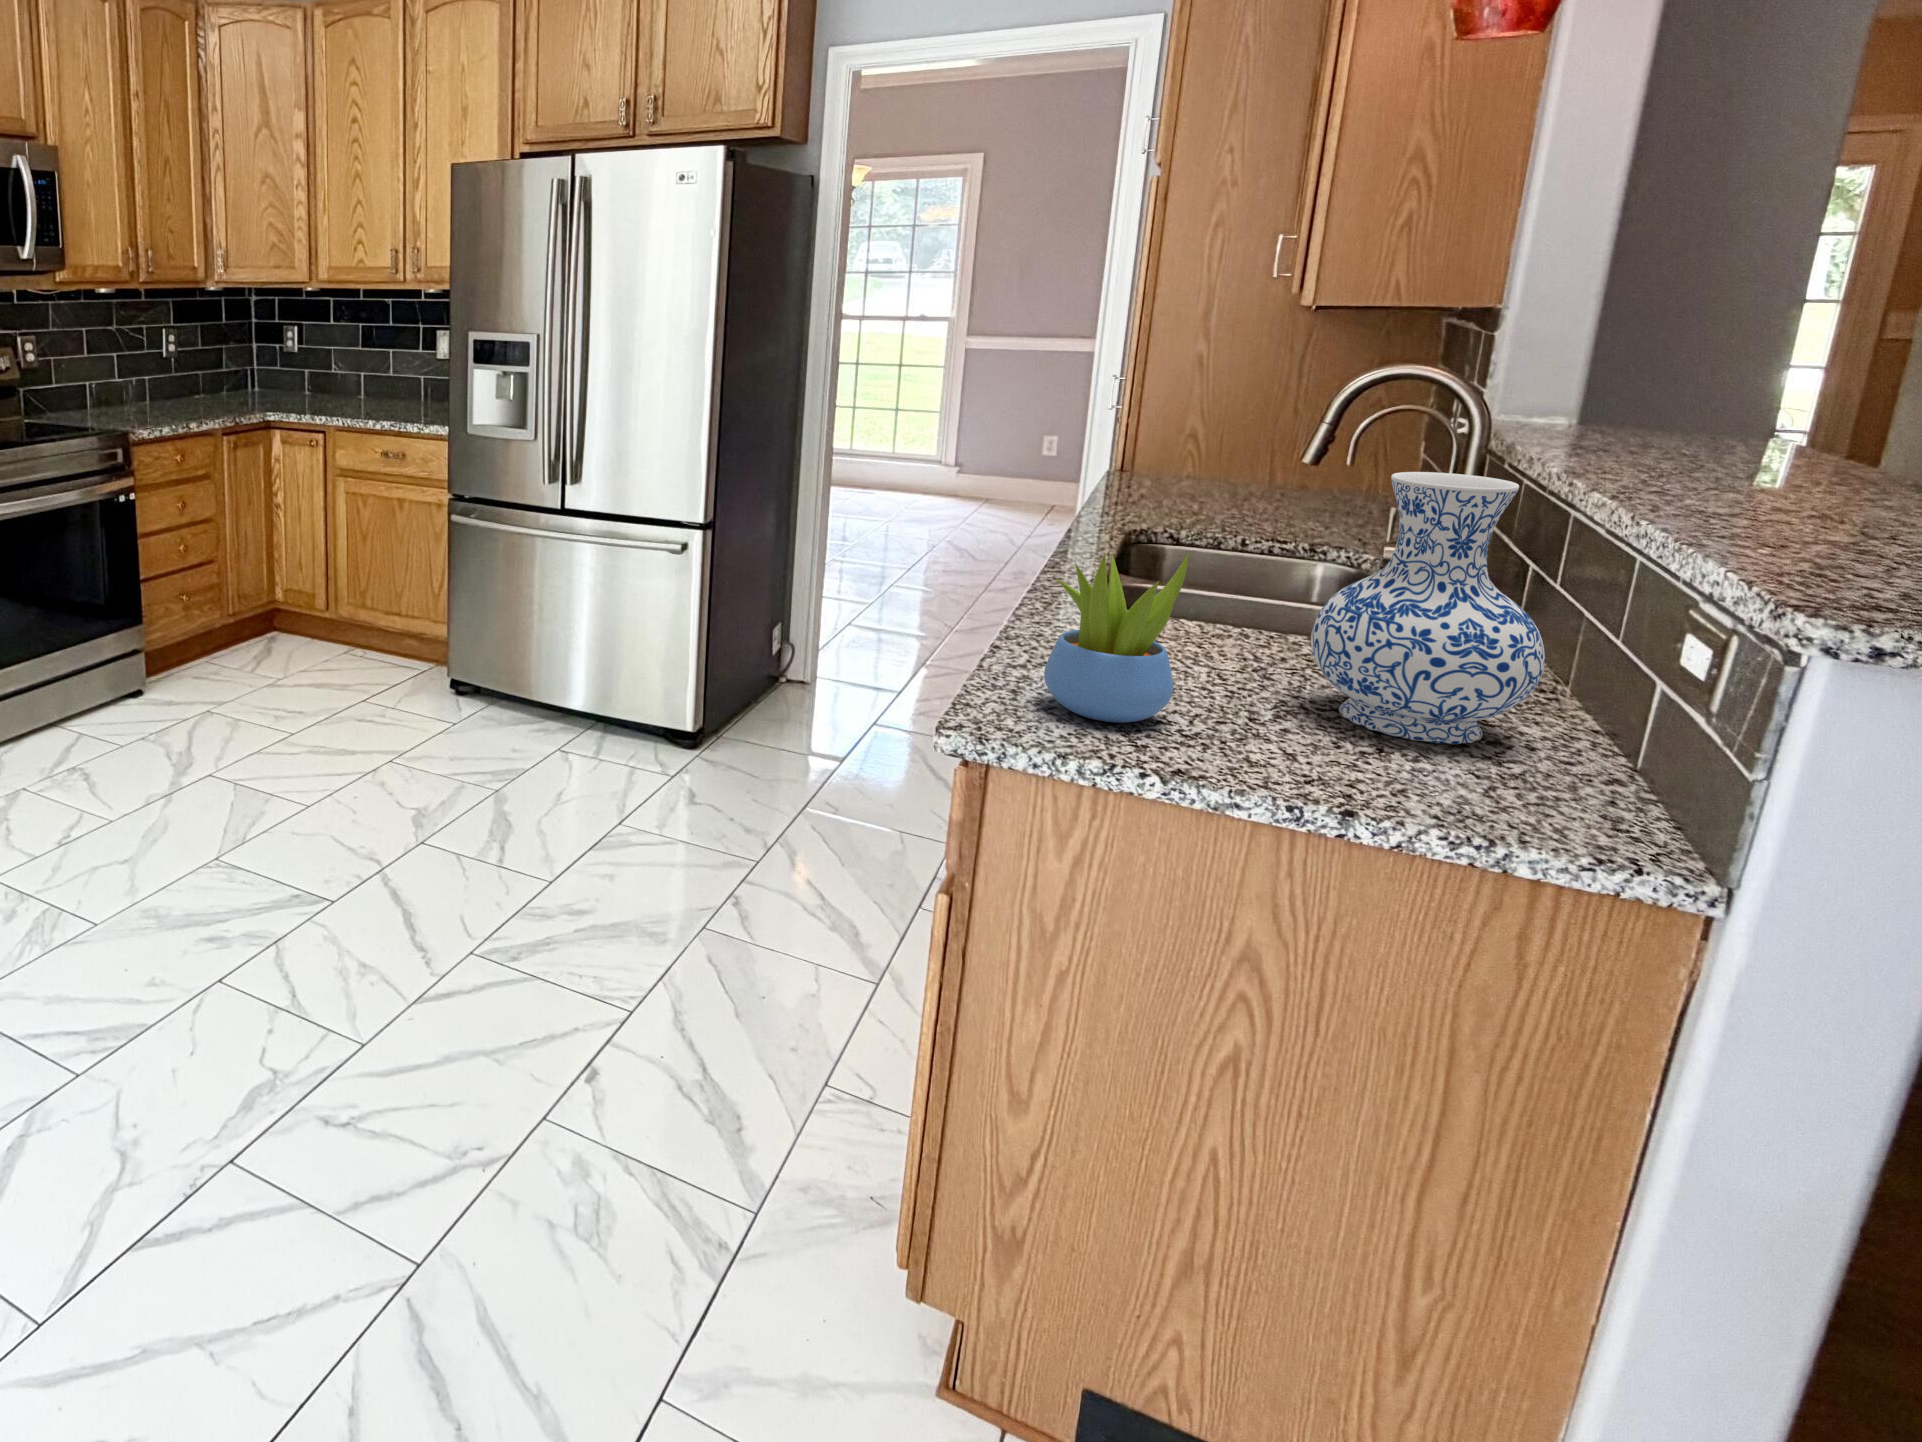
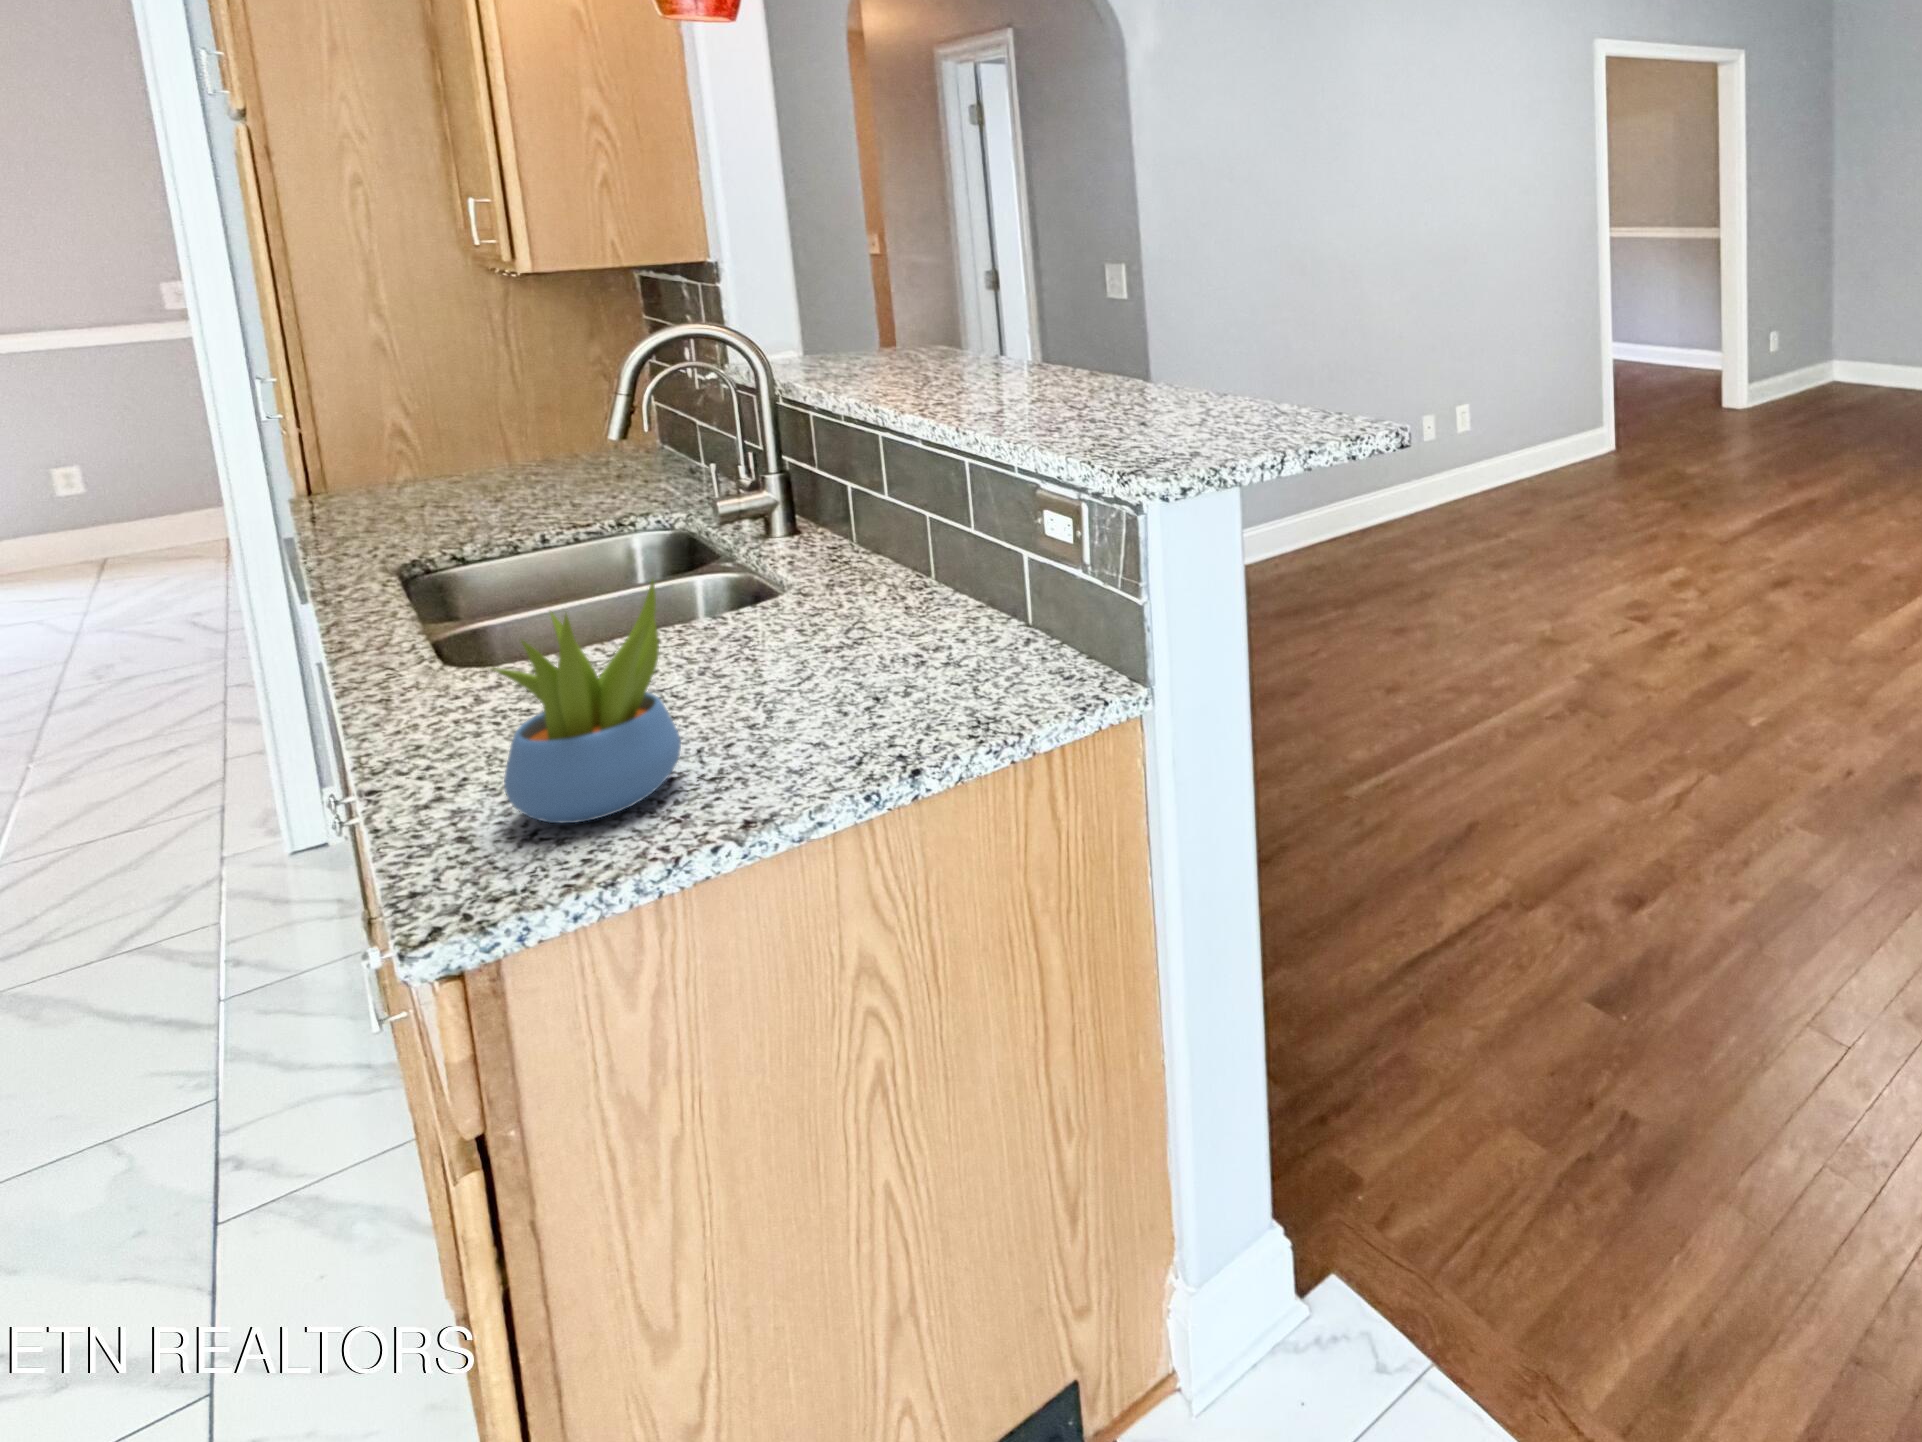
vase: present [1311,472,1545,744] -> none [765,422,957,685]

